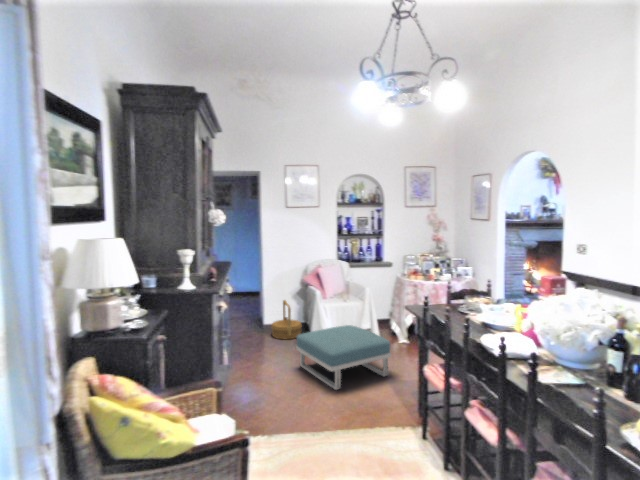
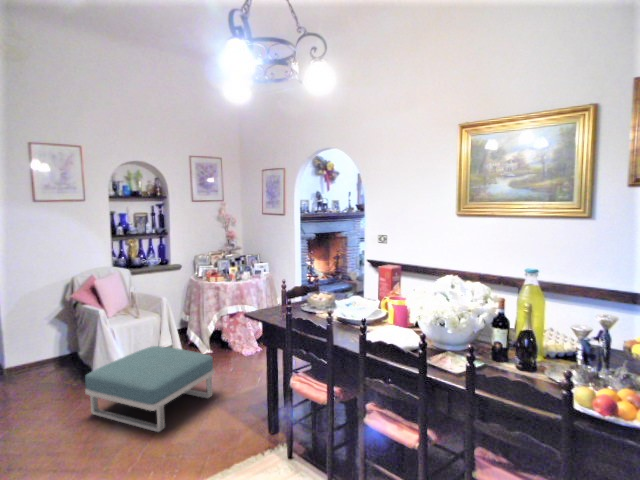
woven basket: present [272,300,302,339] -> none [21,328,71,384]

